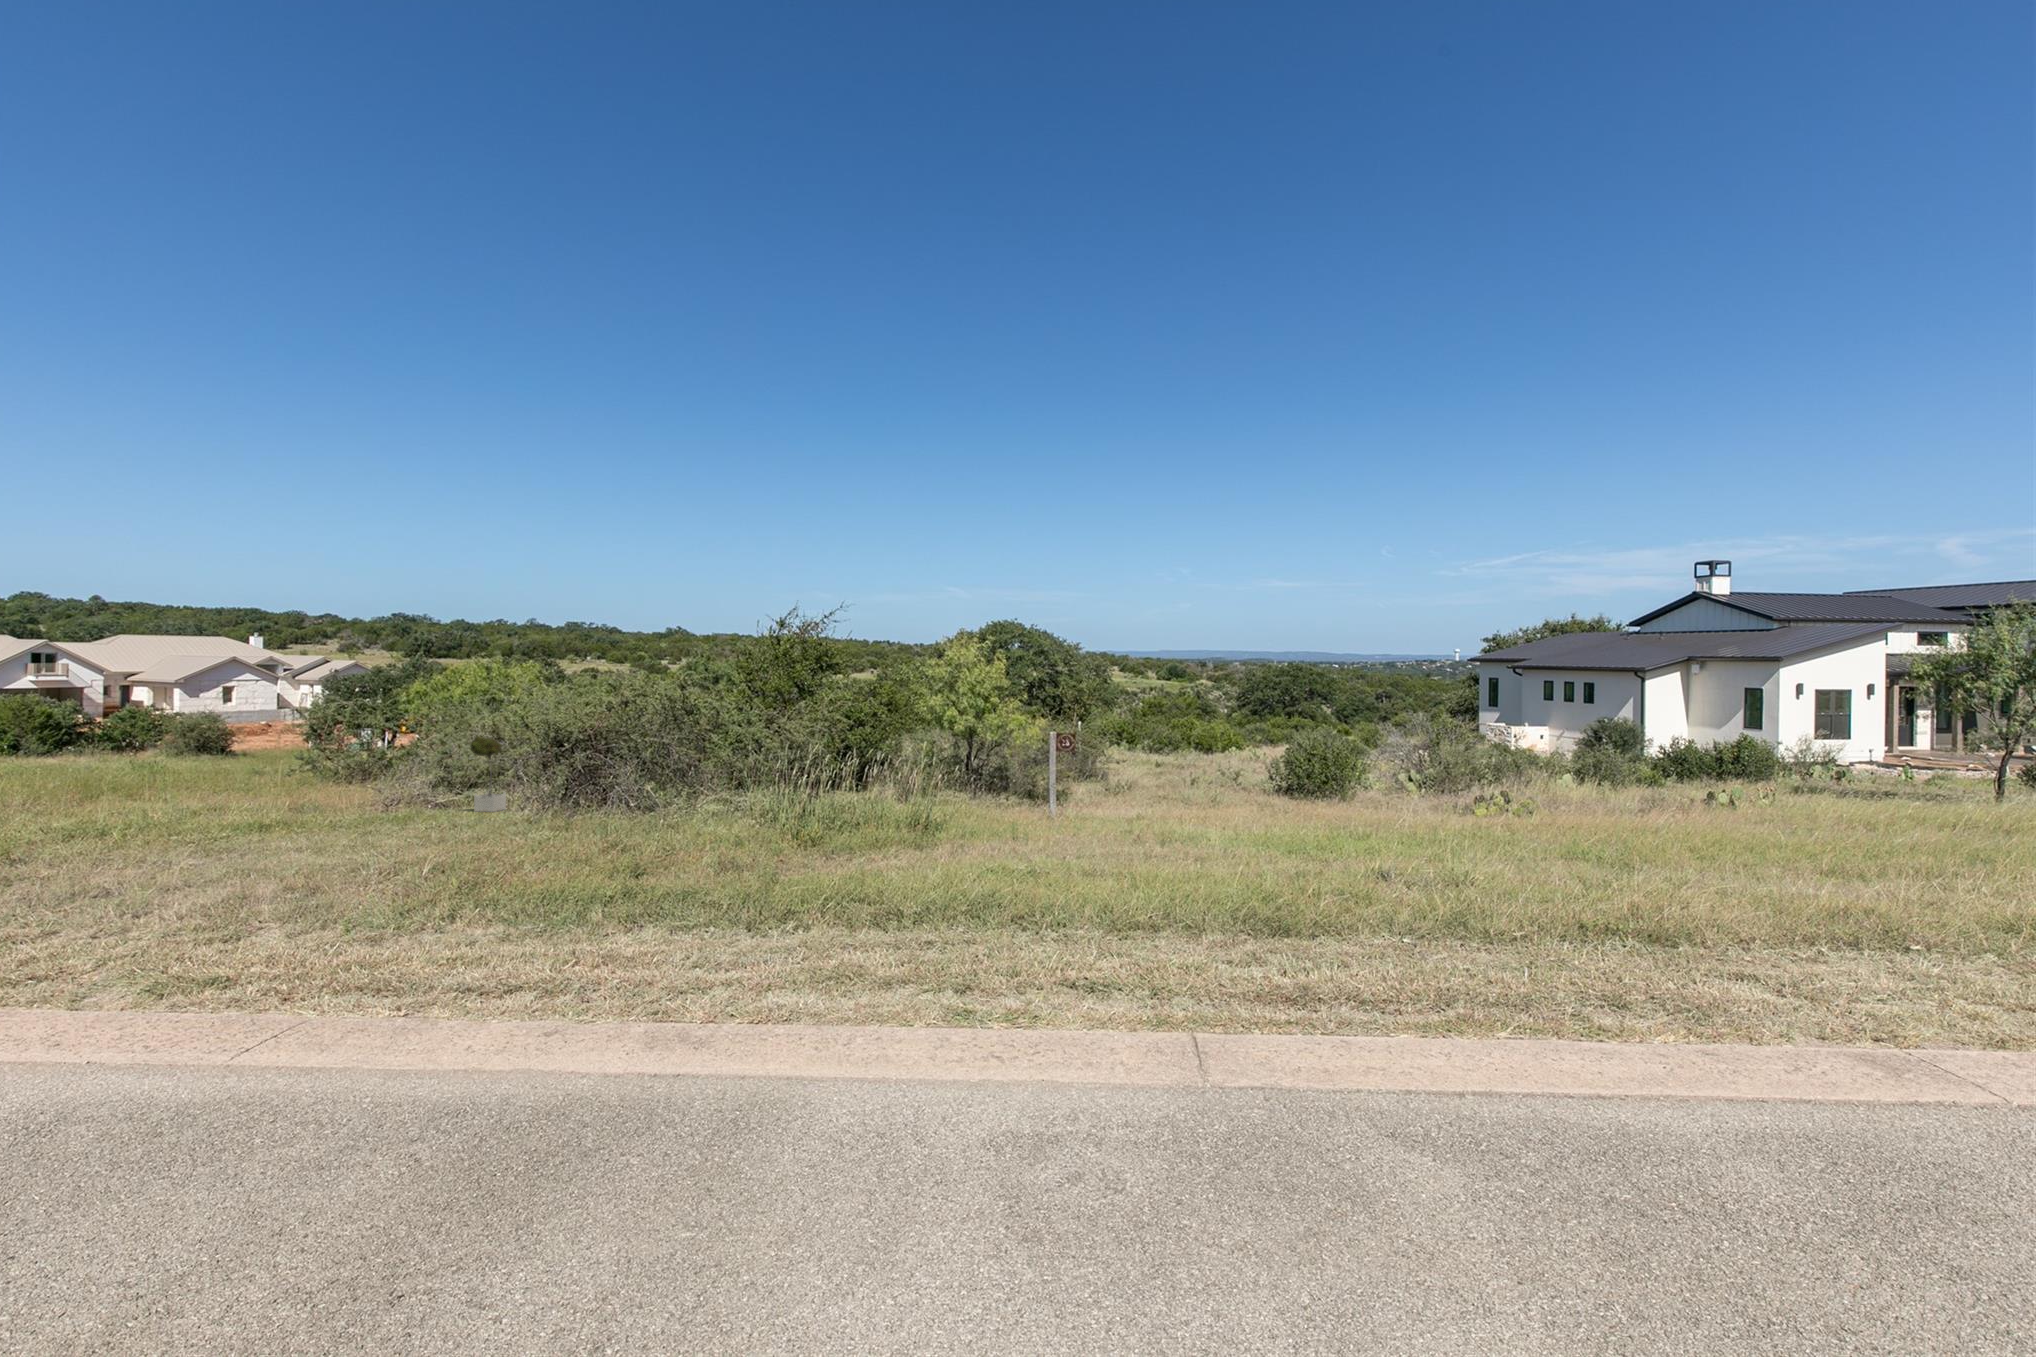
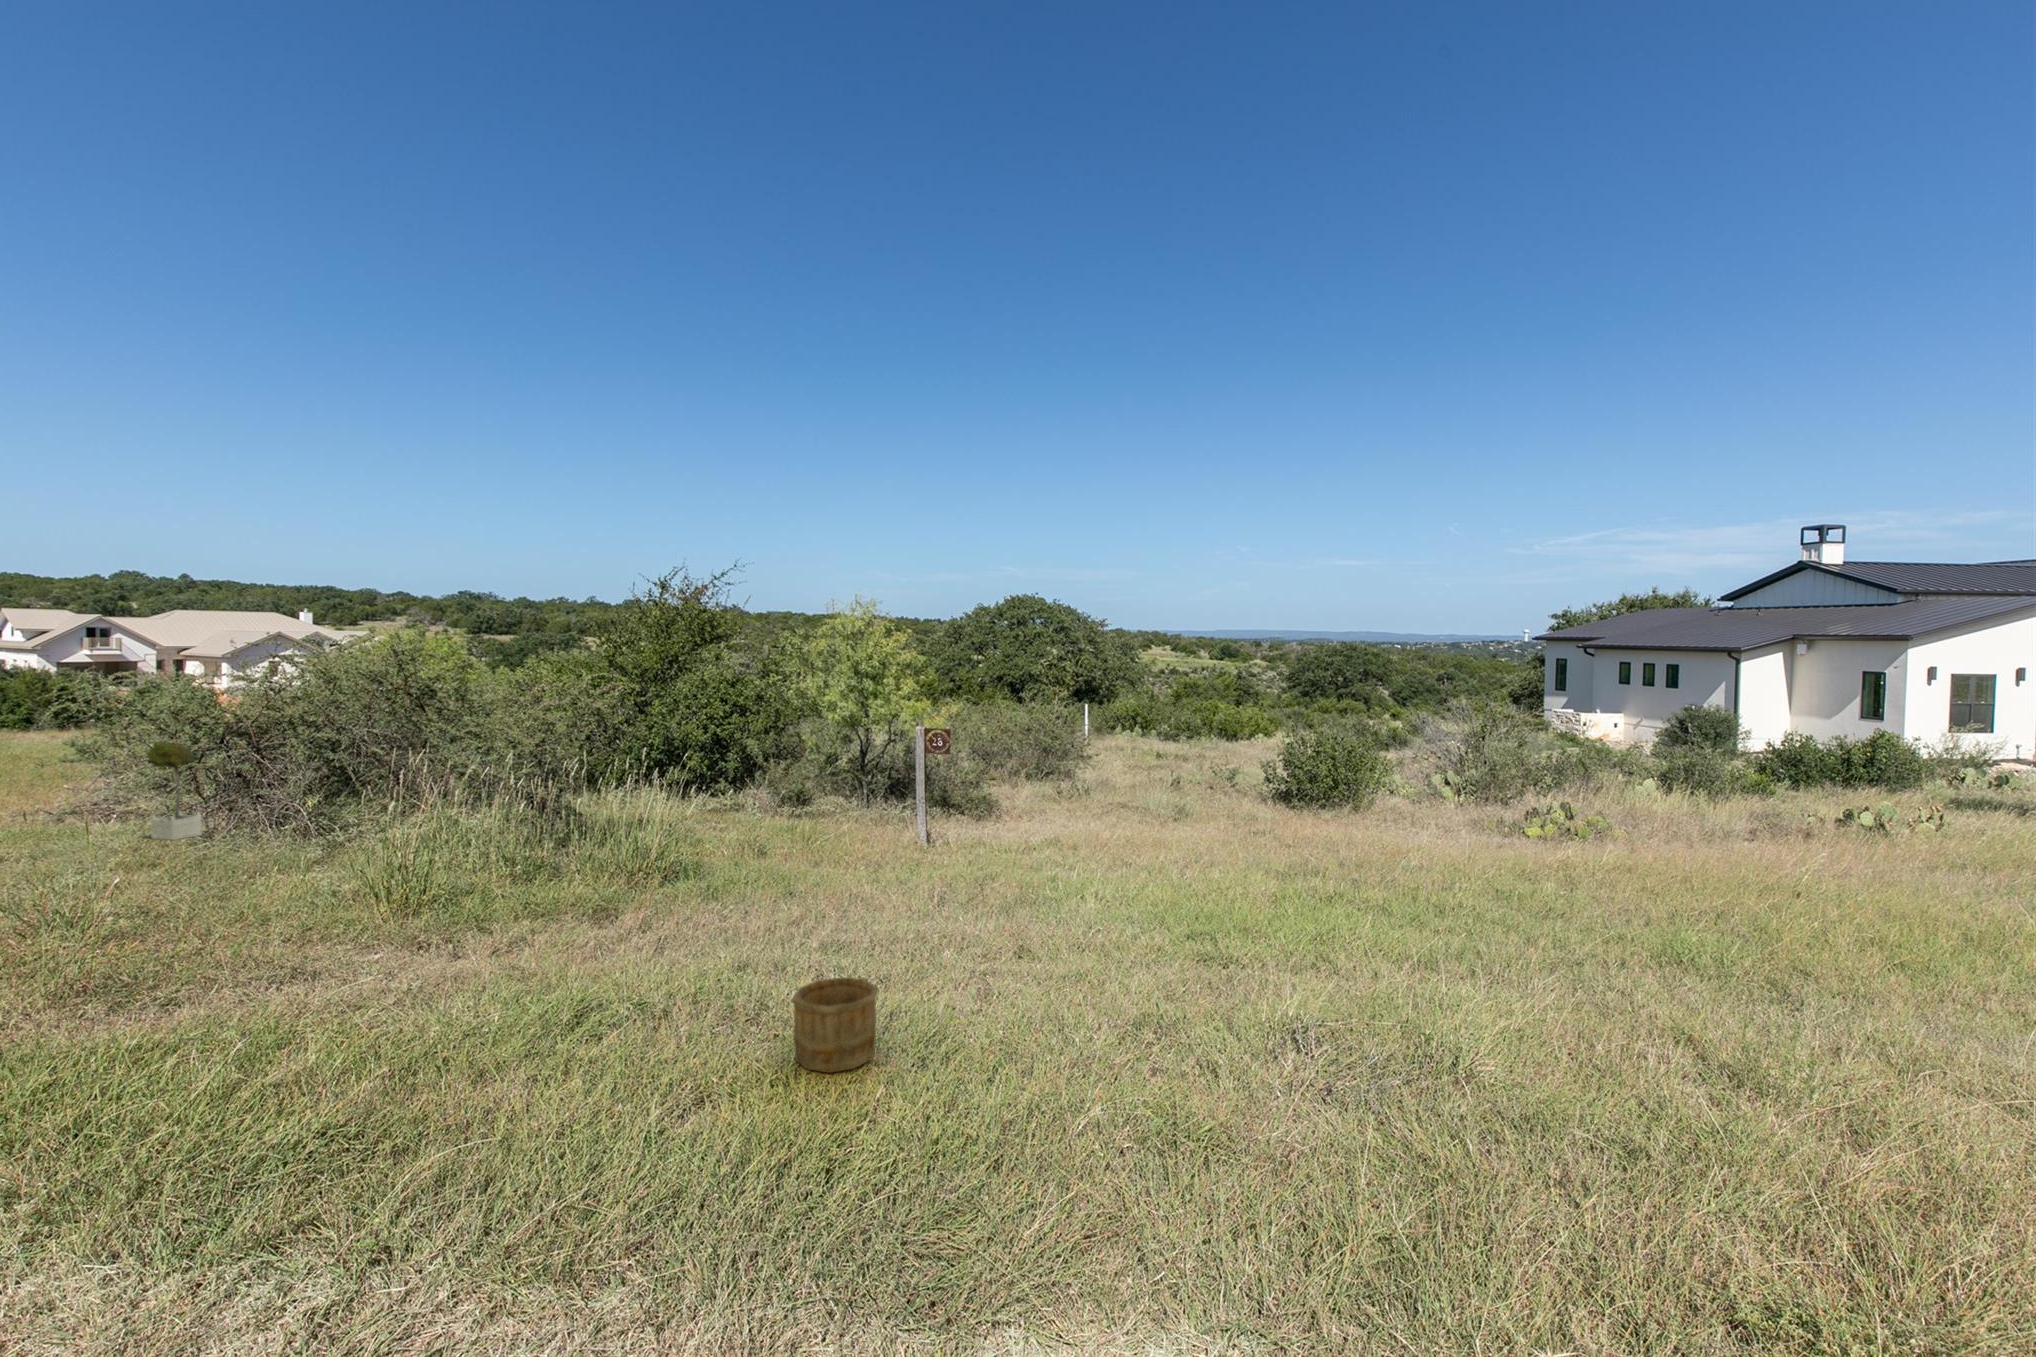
wooden bucket: none [1128,842,1175,884] -> present [791,977,878,1073]

